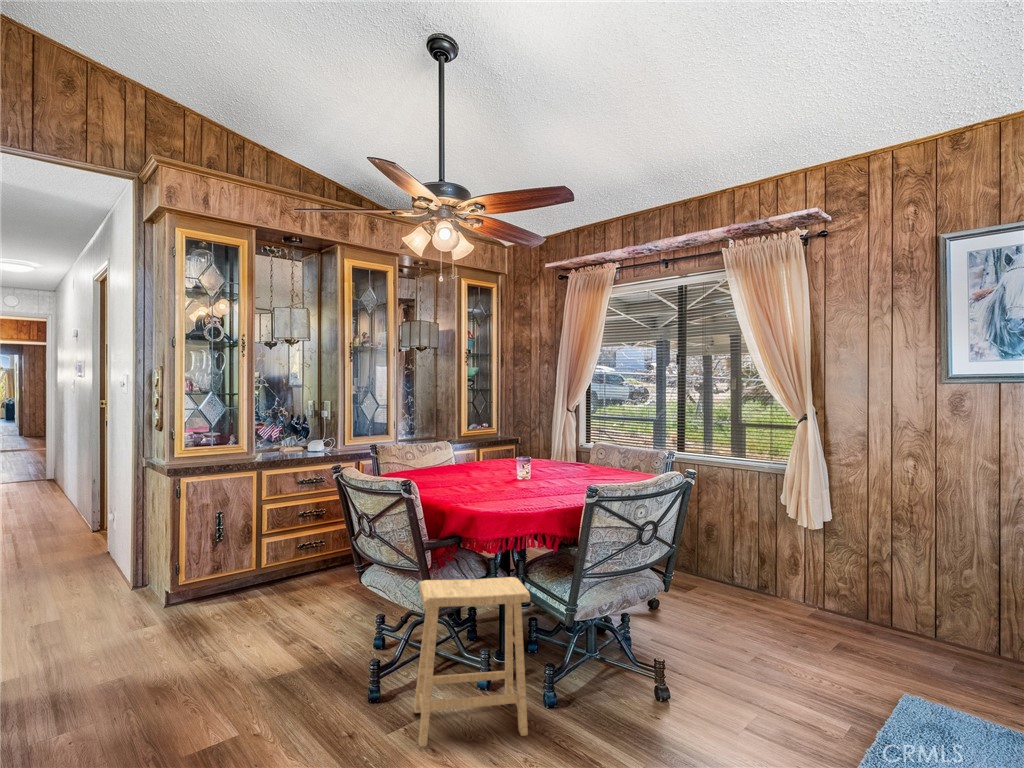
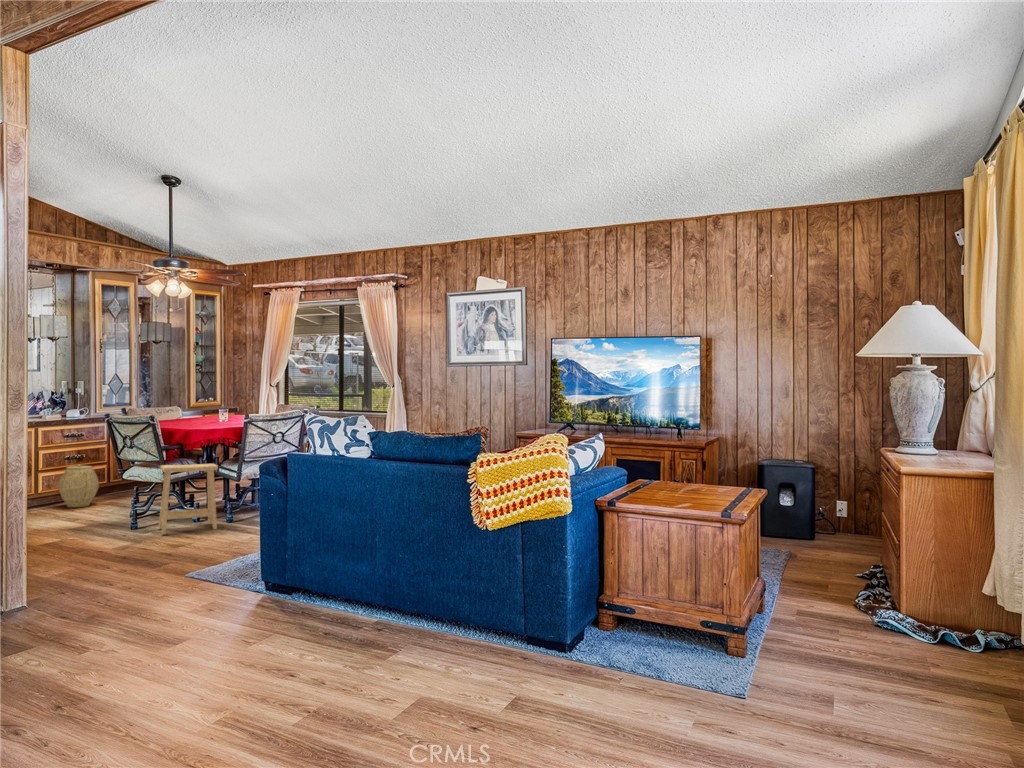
woven basket: none [285,529,338,596] -> present [59,465,99,507]

